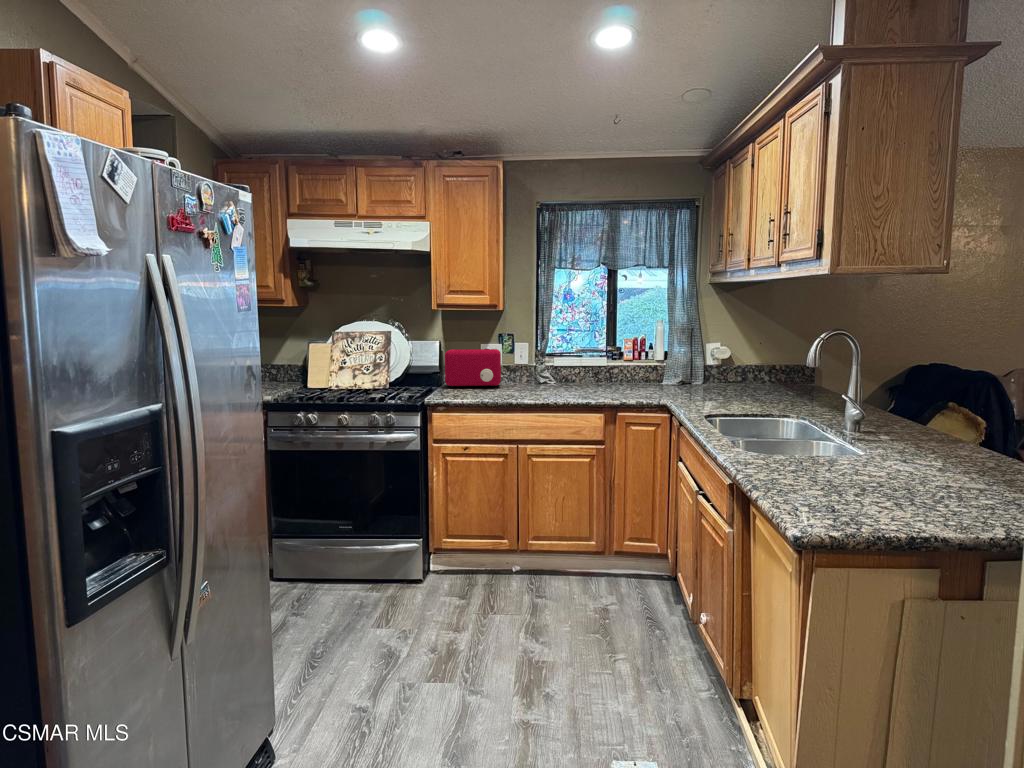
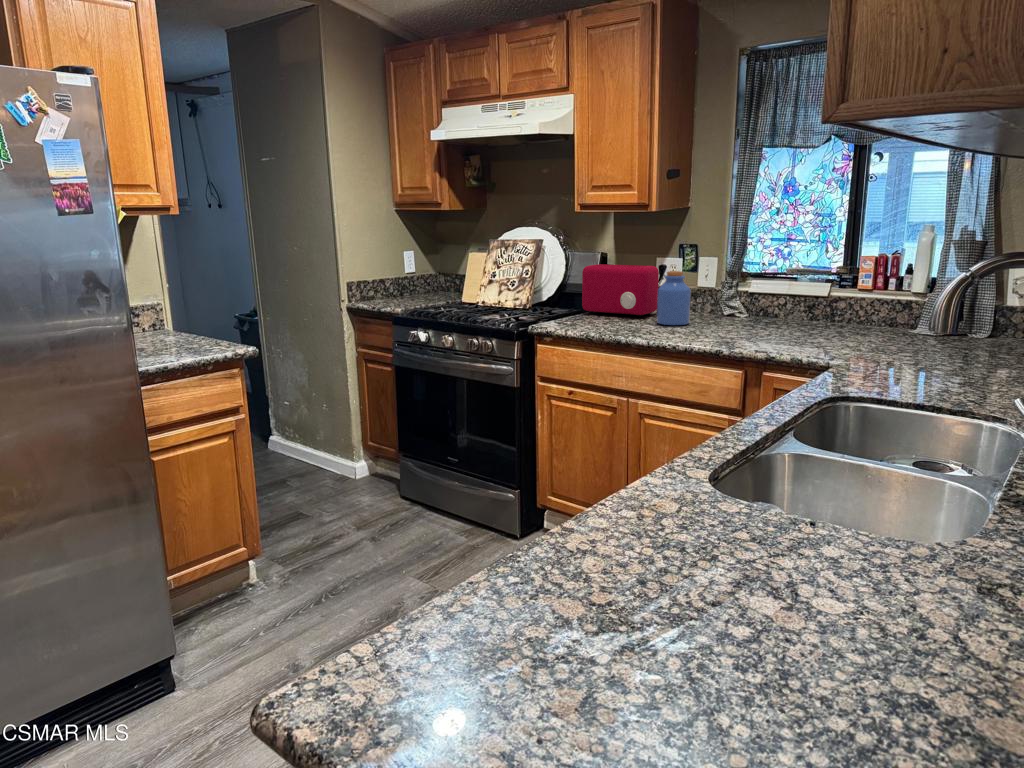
jar: none [515,352,538,391] -> present [657,271,691,325]

